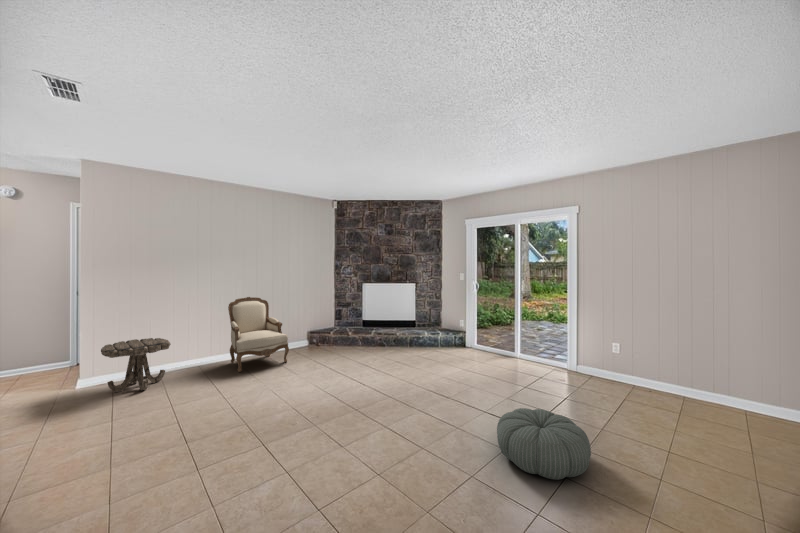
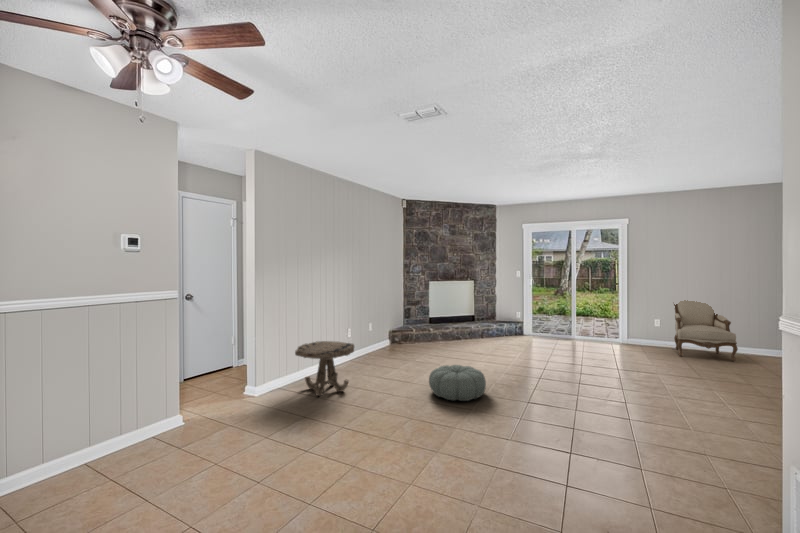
armchair: present [228,297,289,372] -> present [674,300,738,361]
pouf: present [497,408,591,480] -> present [429,365,486,401]

